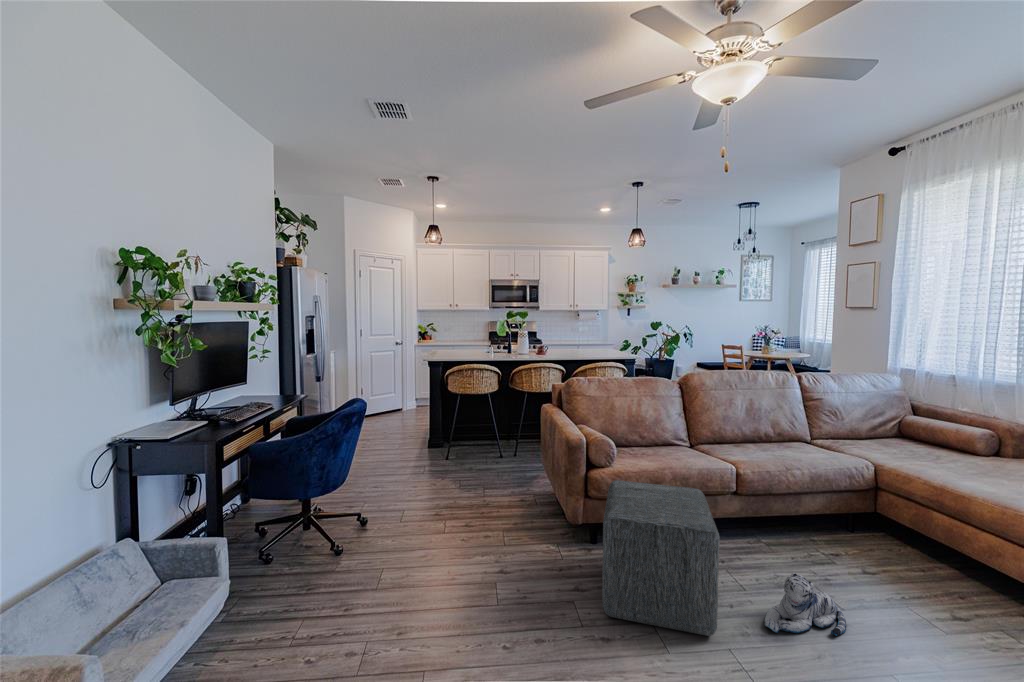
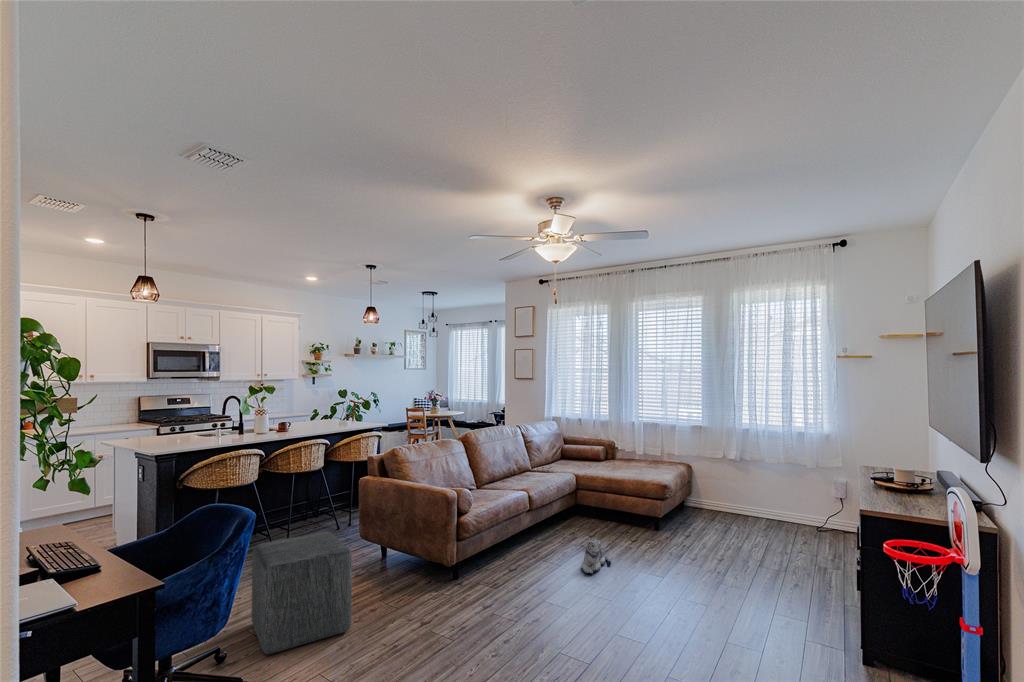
ottoman: present [602,480,720,636] -> present [251,532,352,654]

